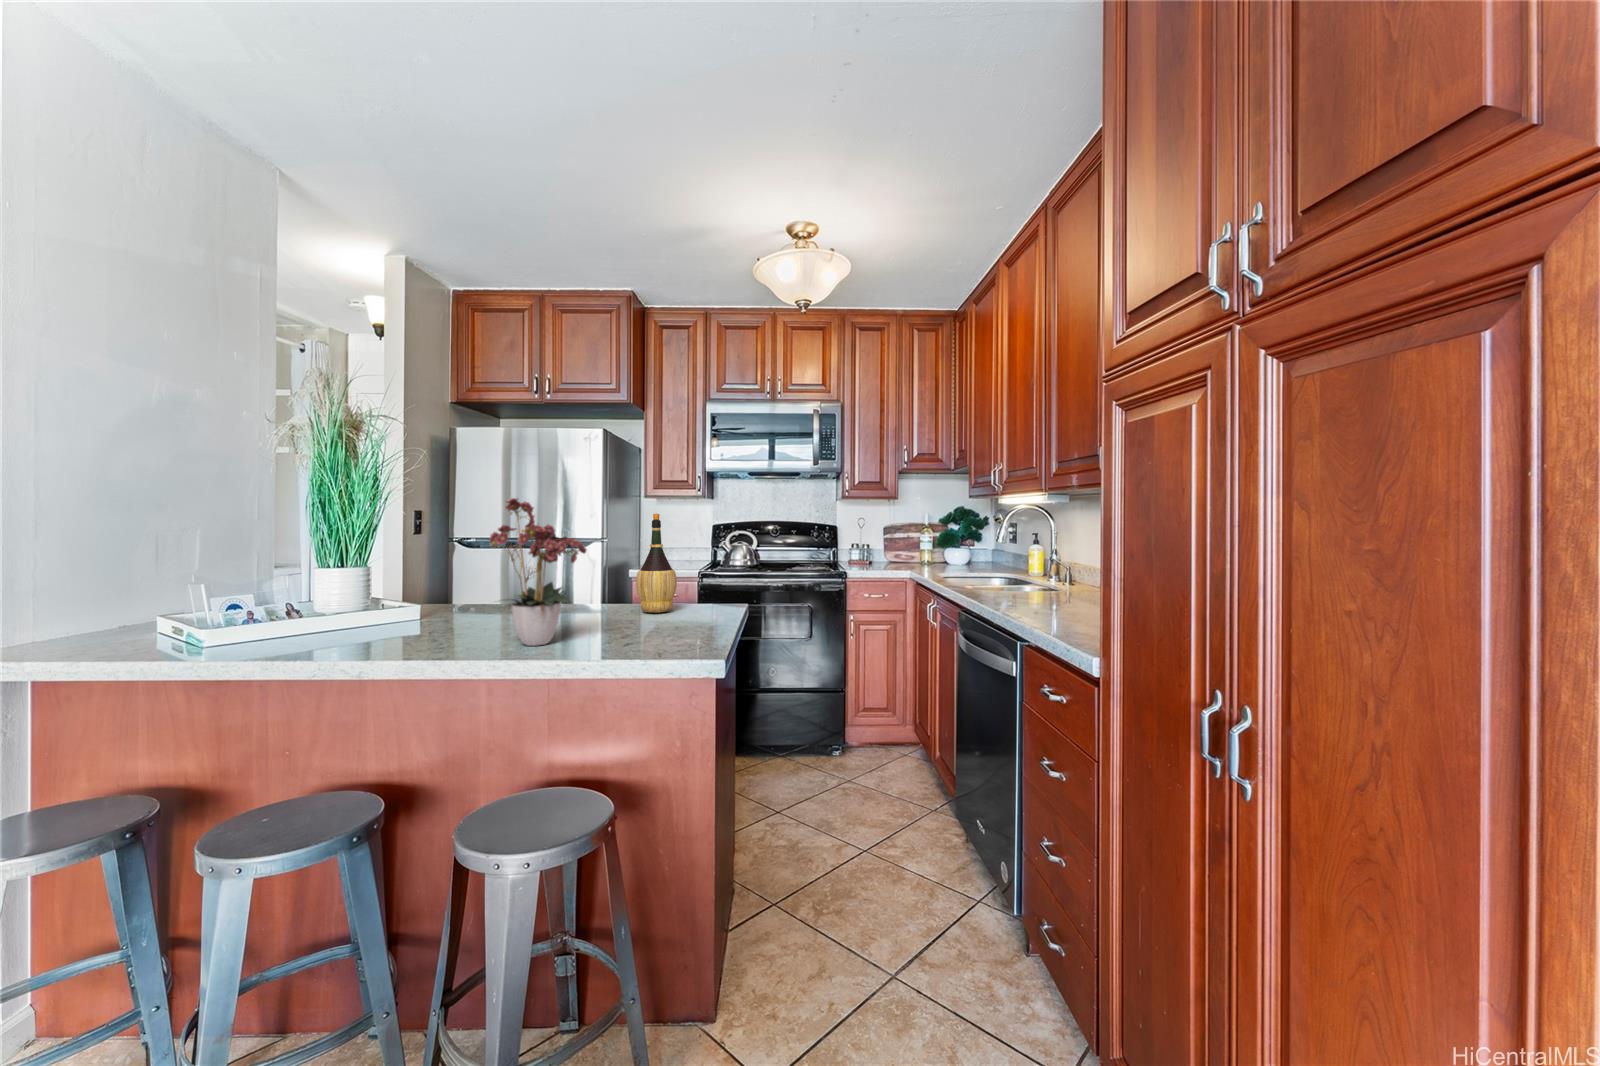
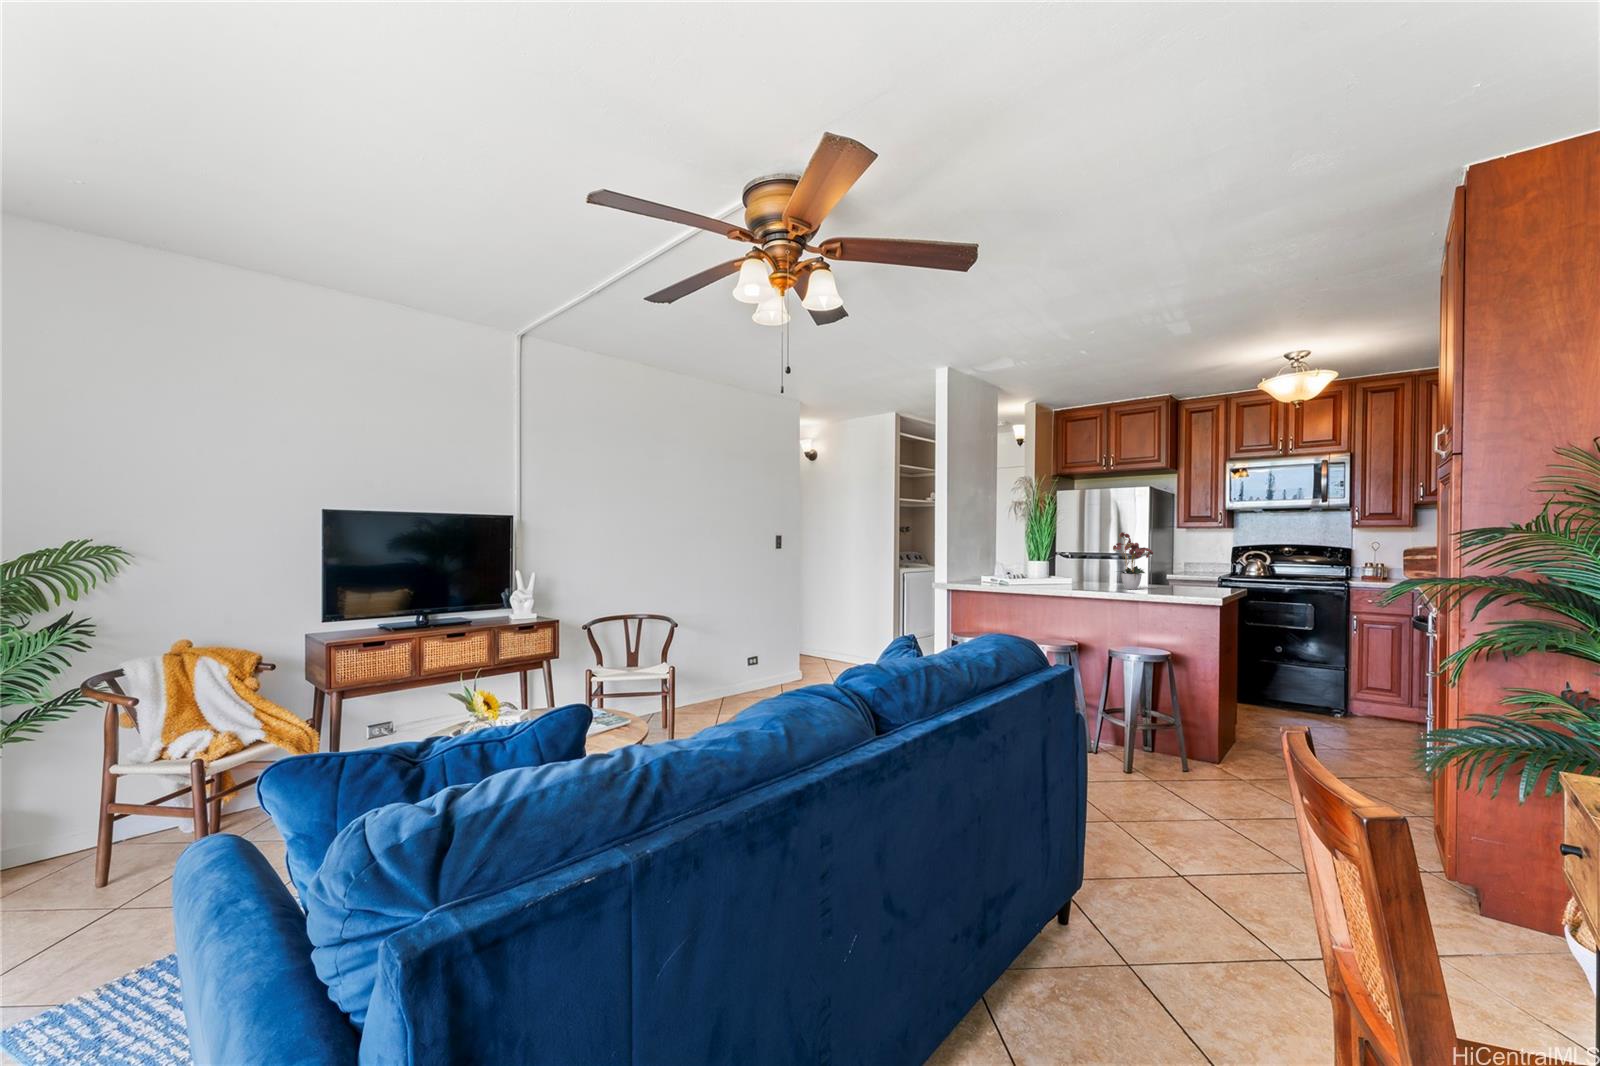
wine bottle: present [636,513,677,612] -> none [1174,538,1197,587]

